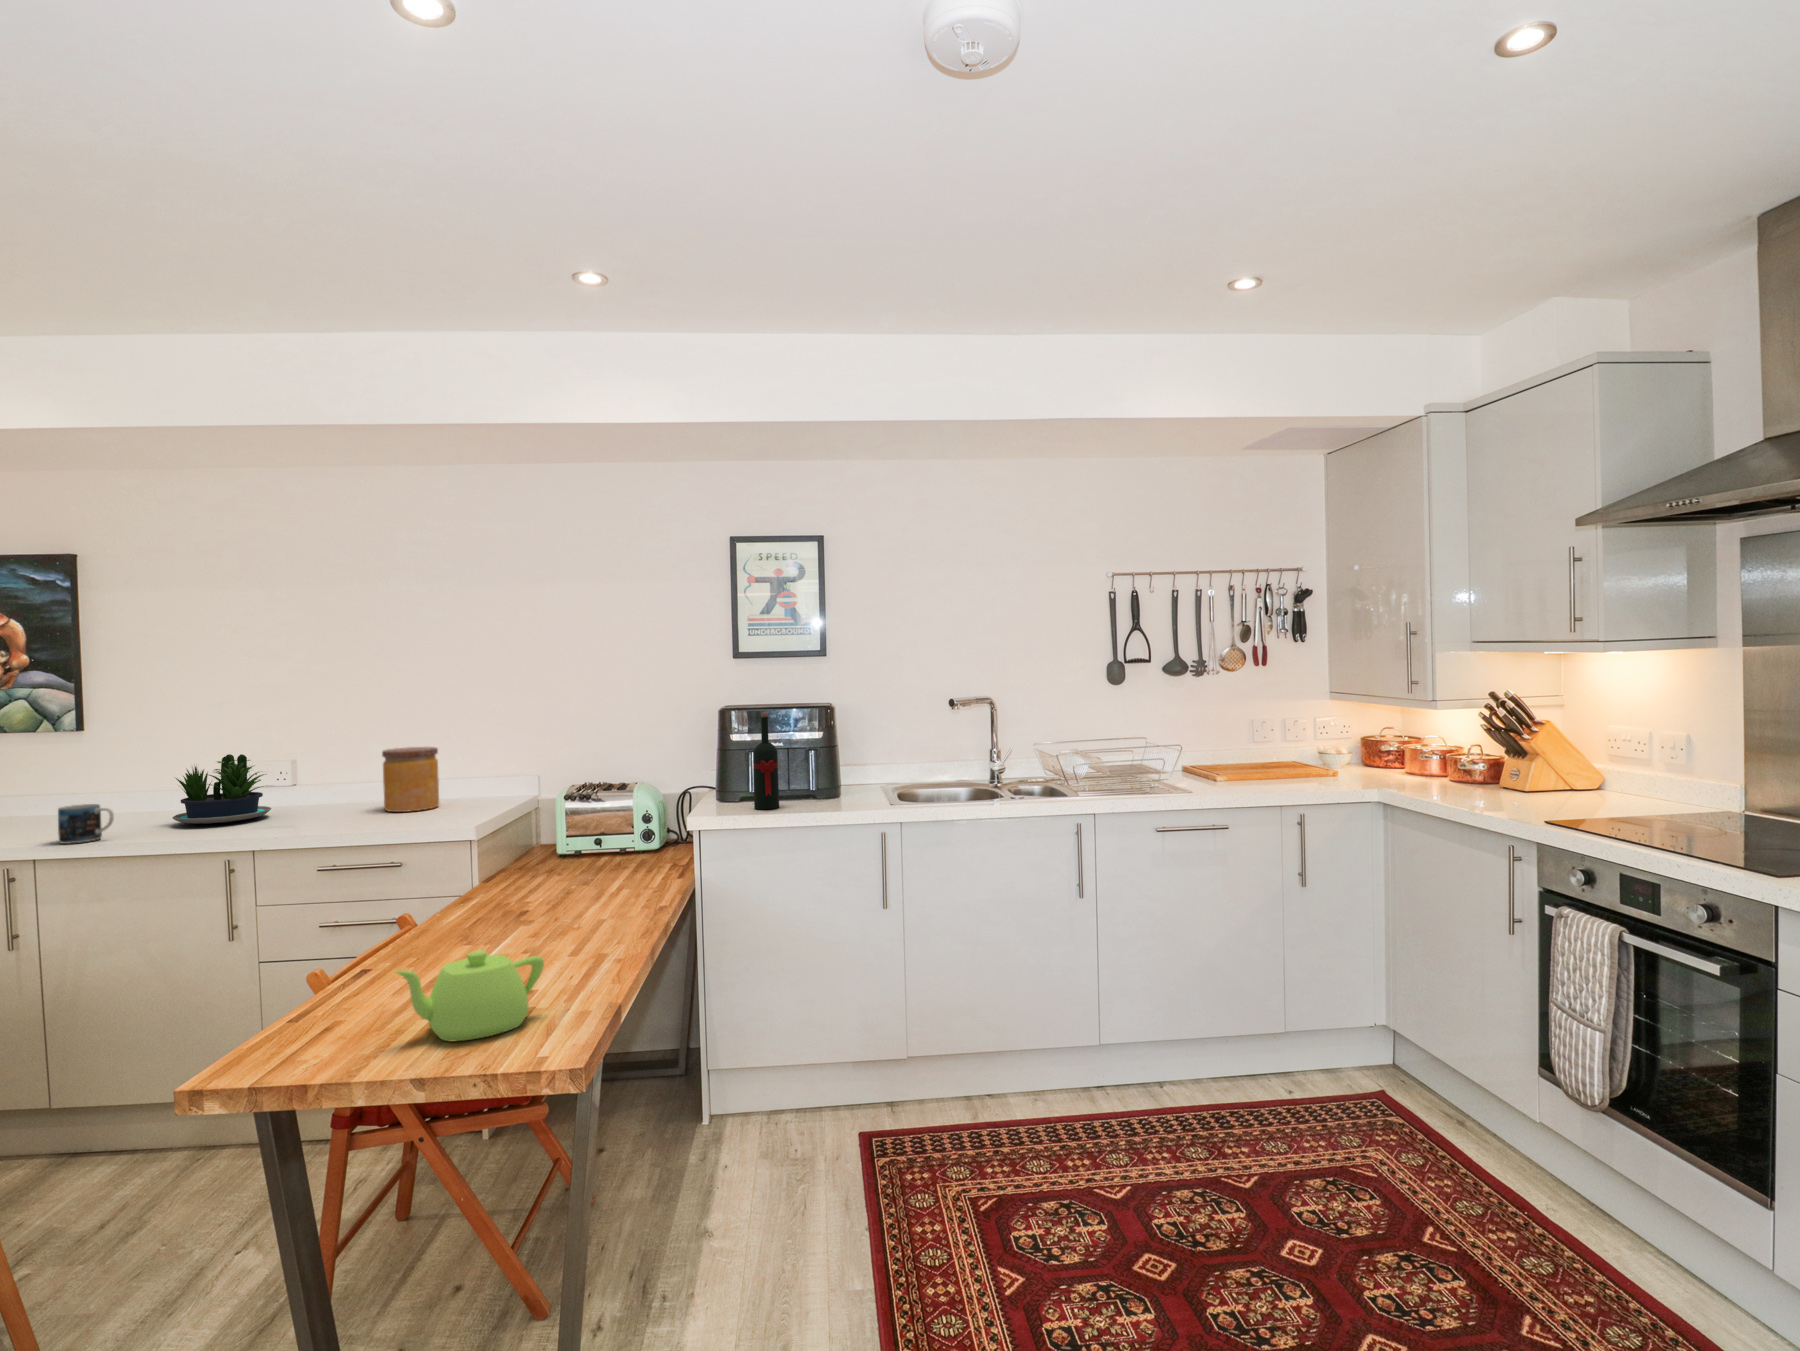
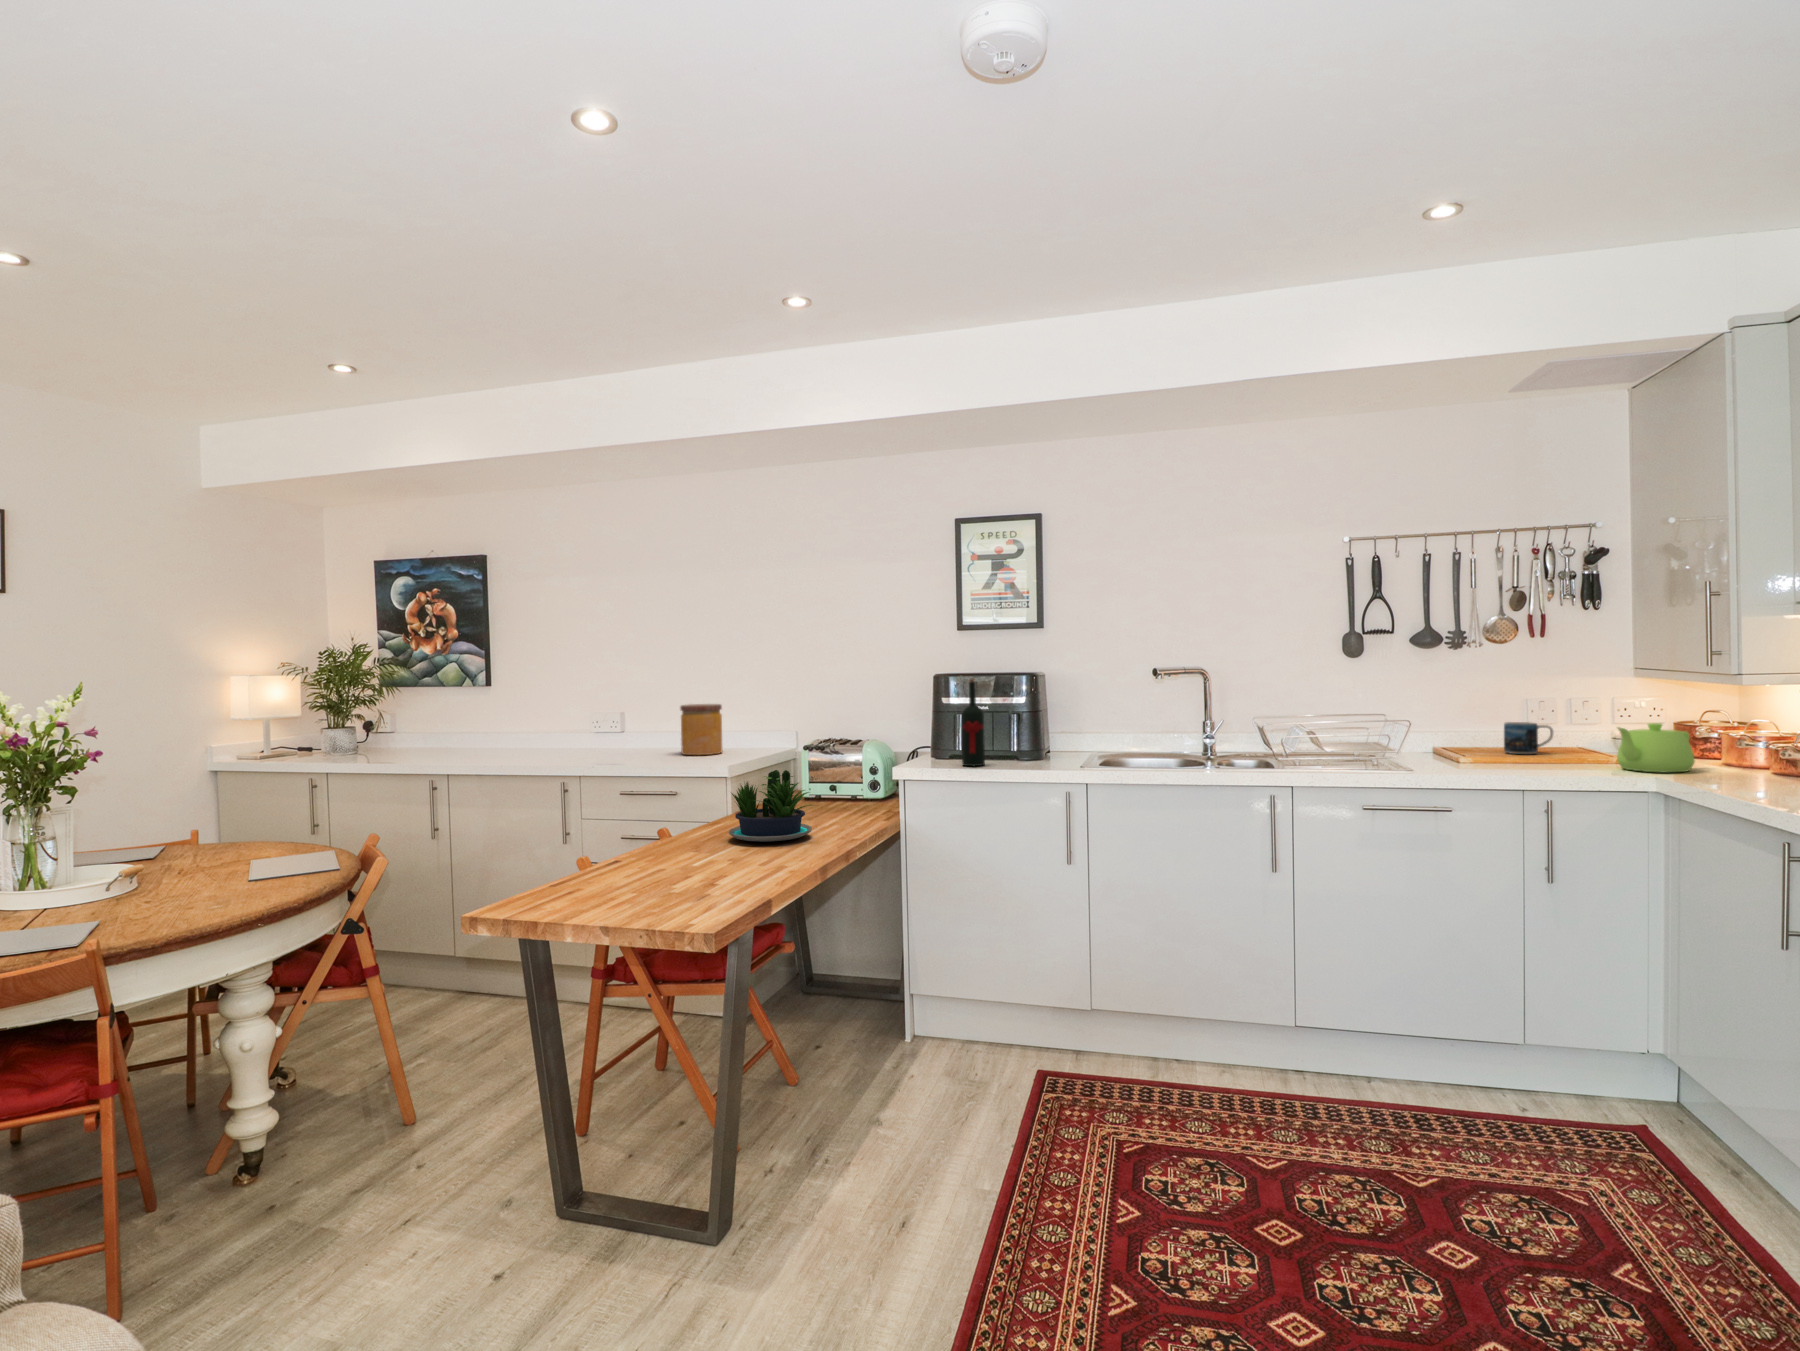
potted plant: present [172,754,271,824] -> present [729,770,812,842]
mug: present [58,804,114,844] -> present [1504,722,1554,754]
teapot: present [395,950,544,1041] -> present [1617,723,1695,772]

